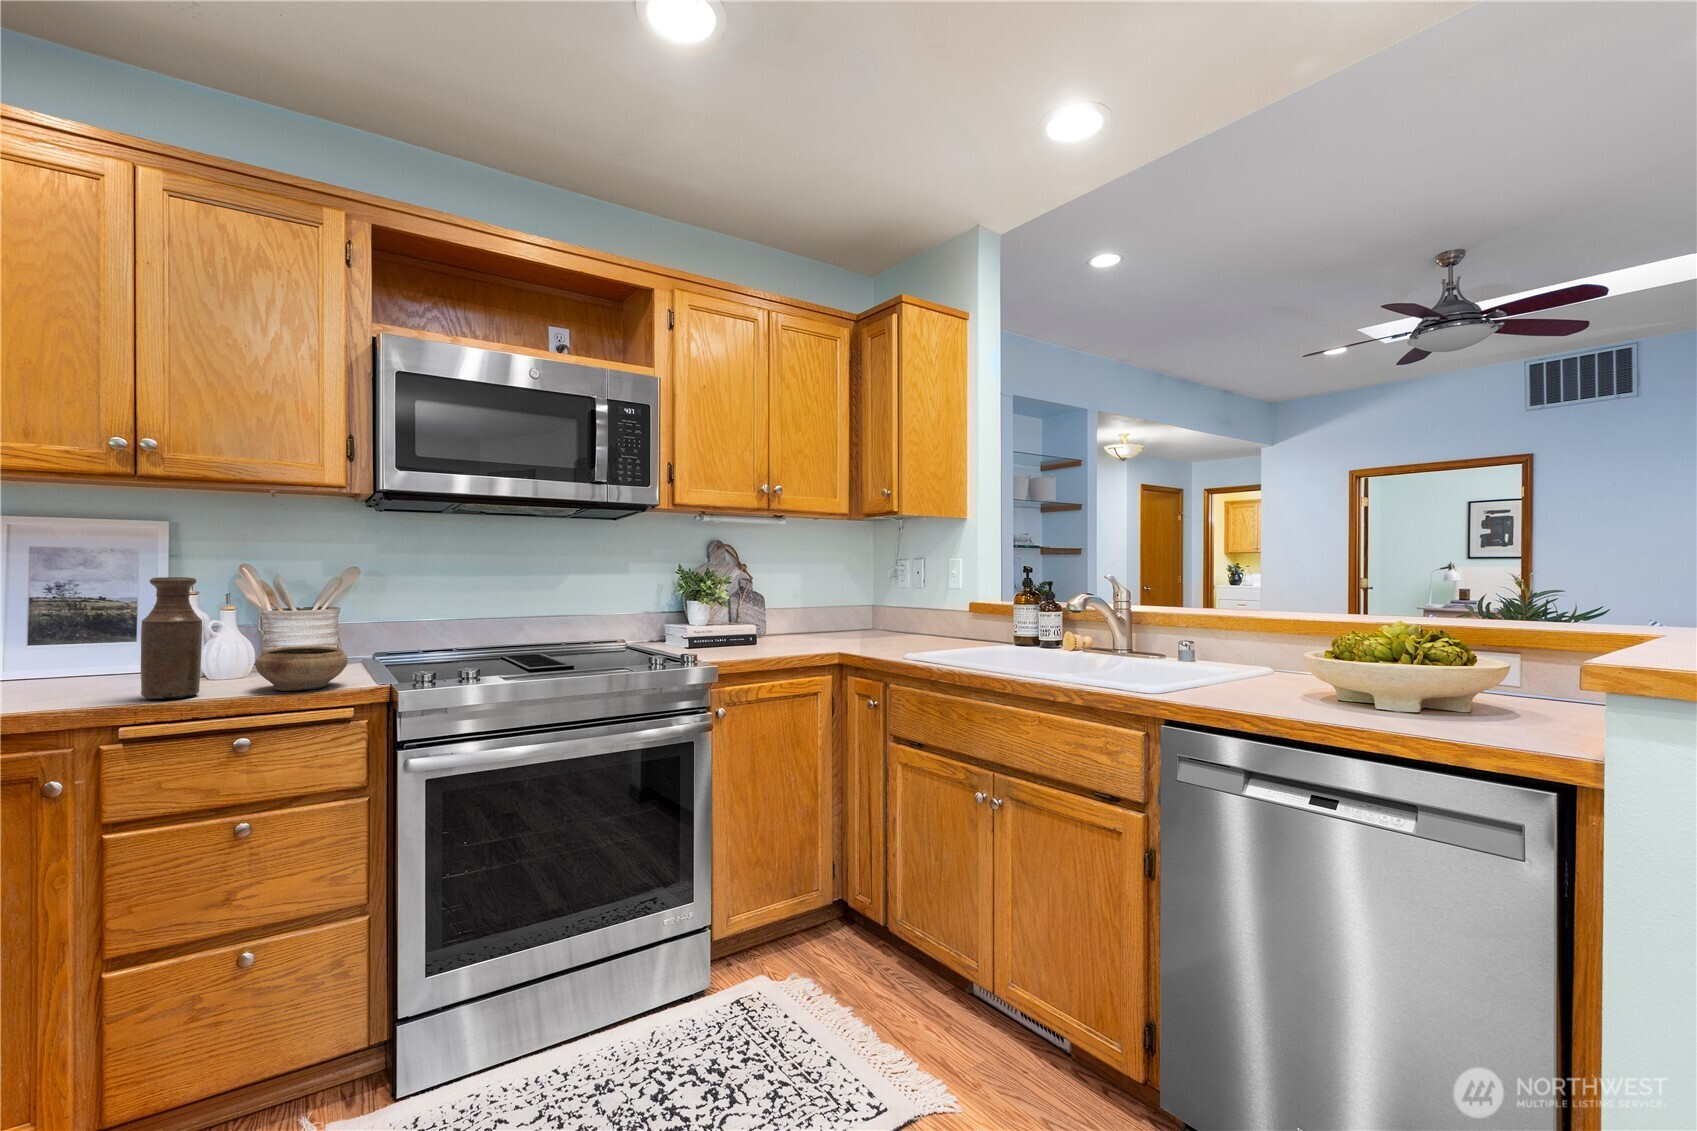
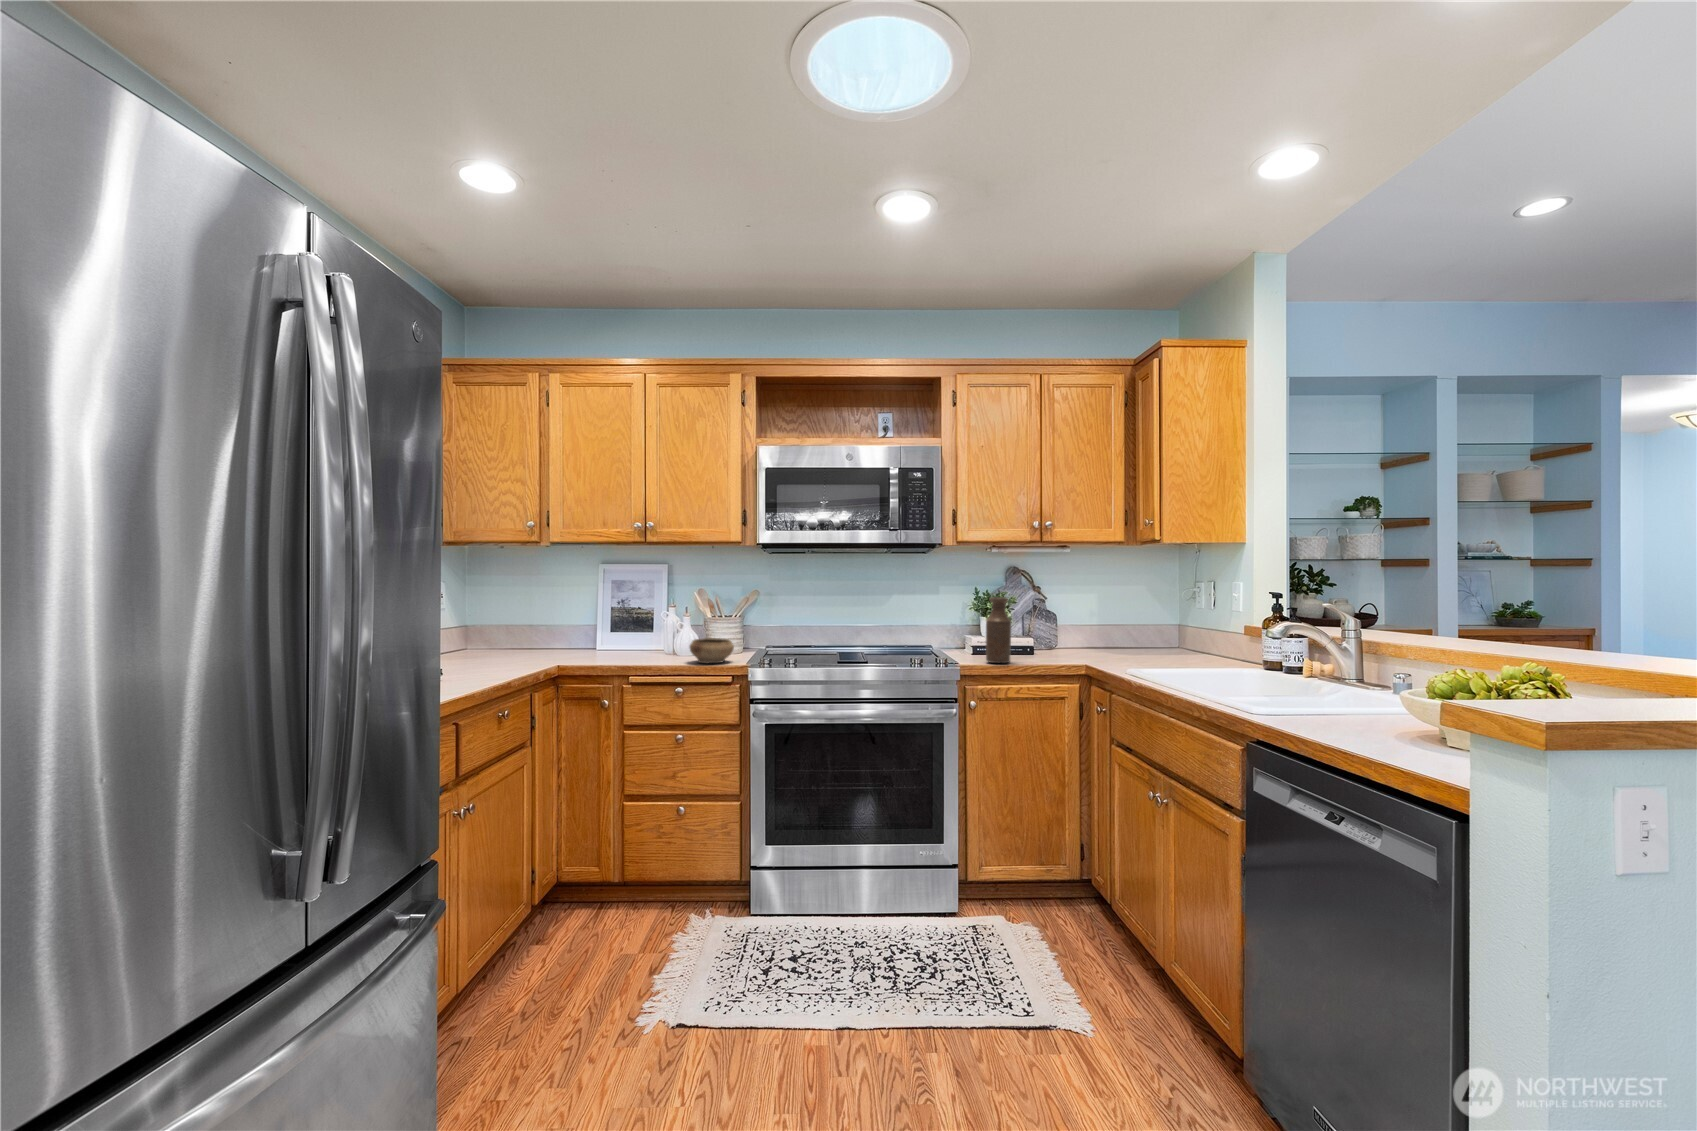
bottle: present [141,577,202,699] -> present [986,597,1011,663]

